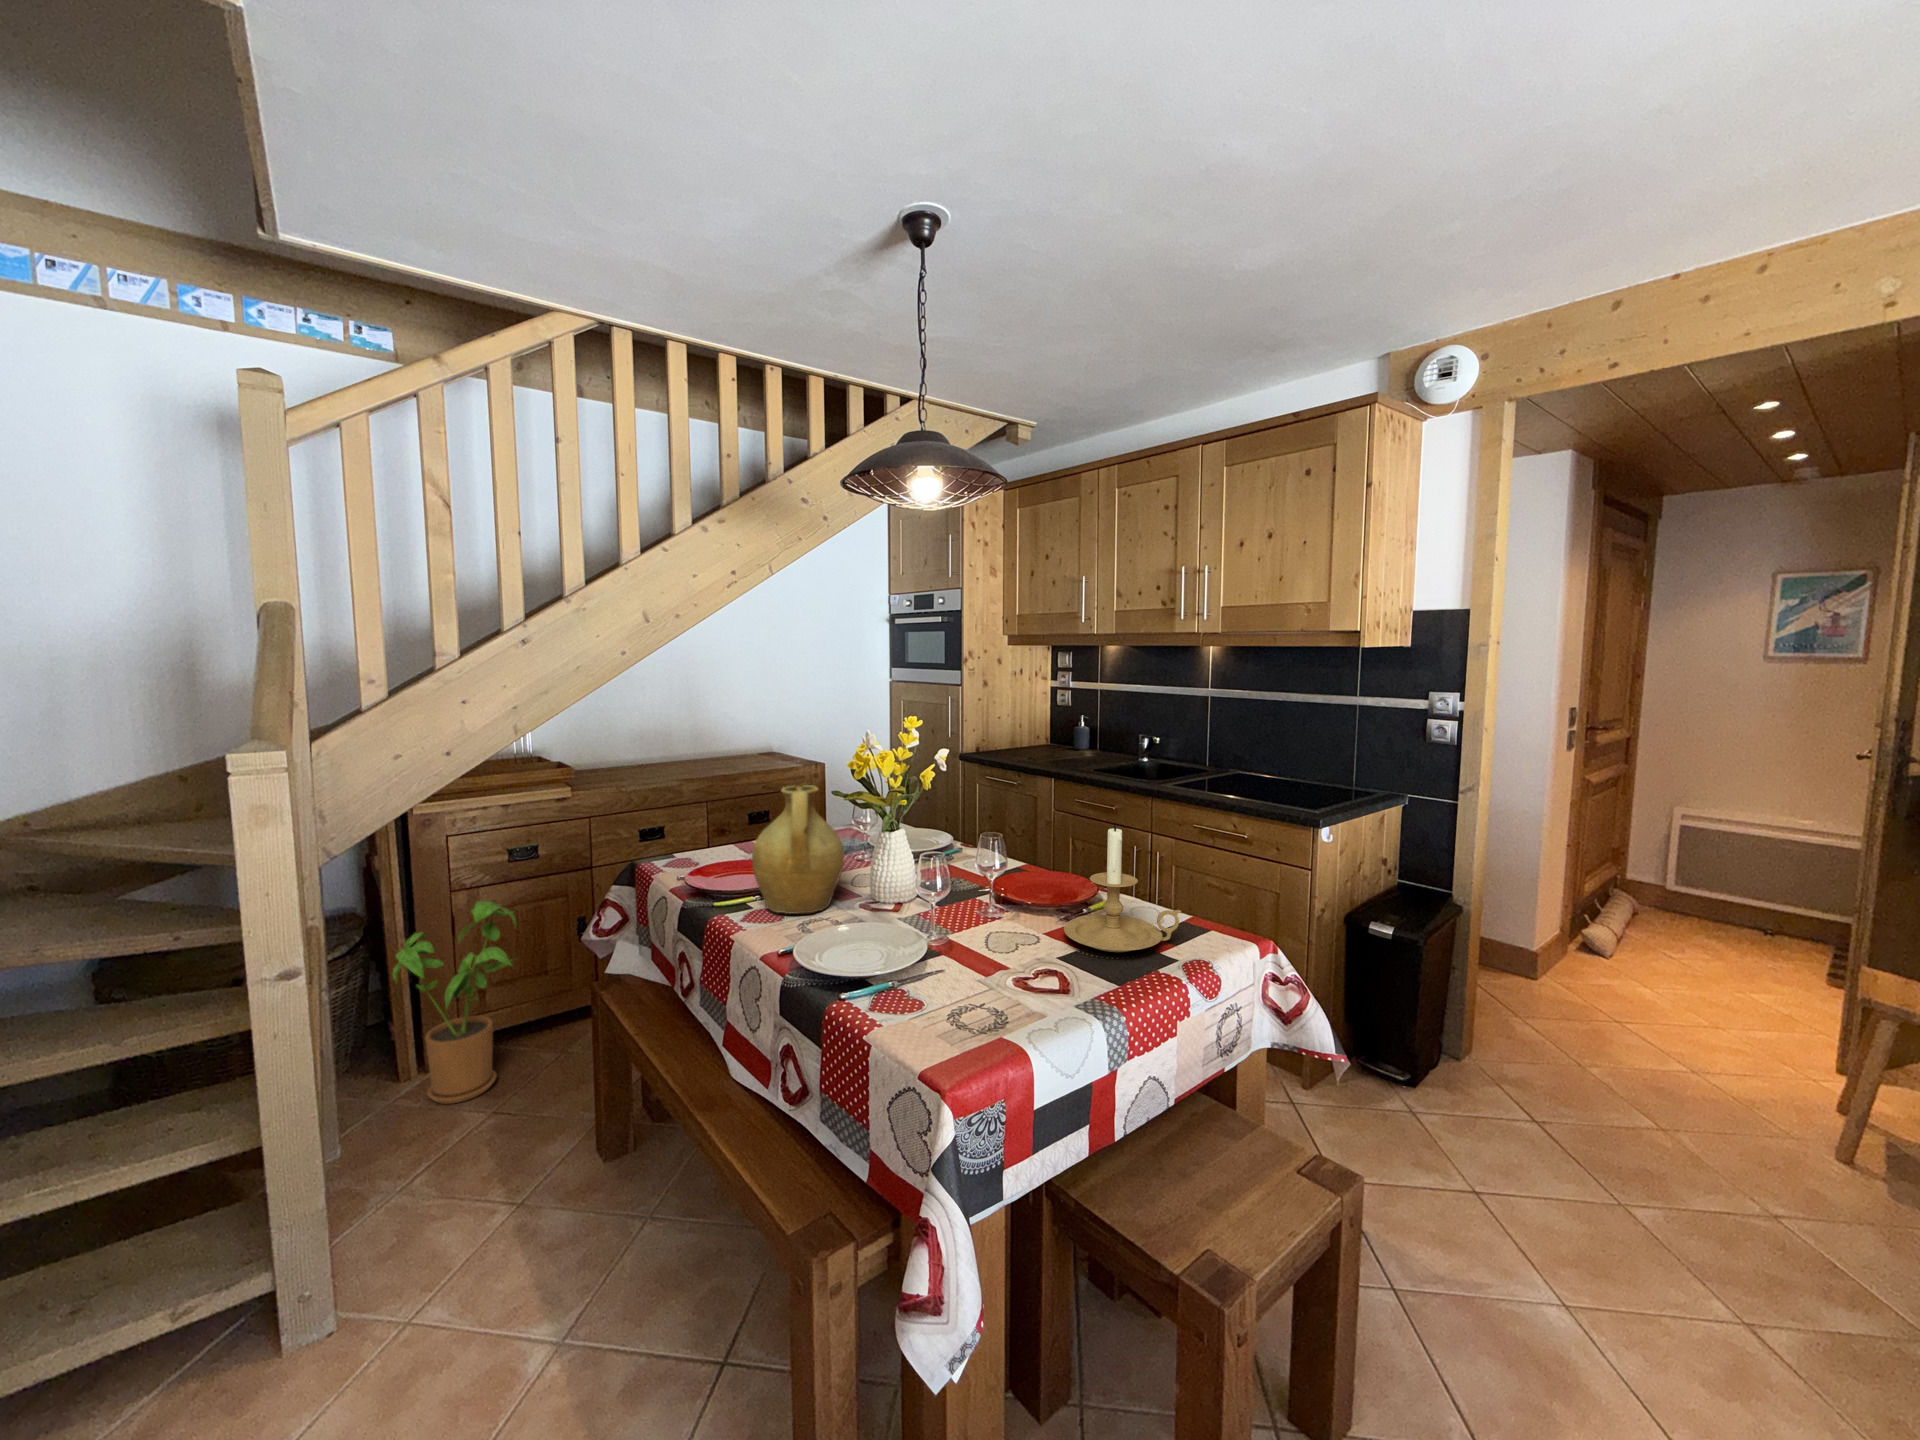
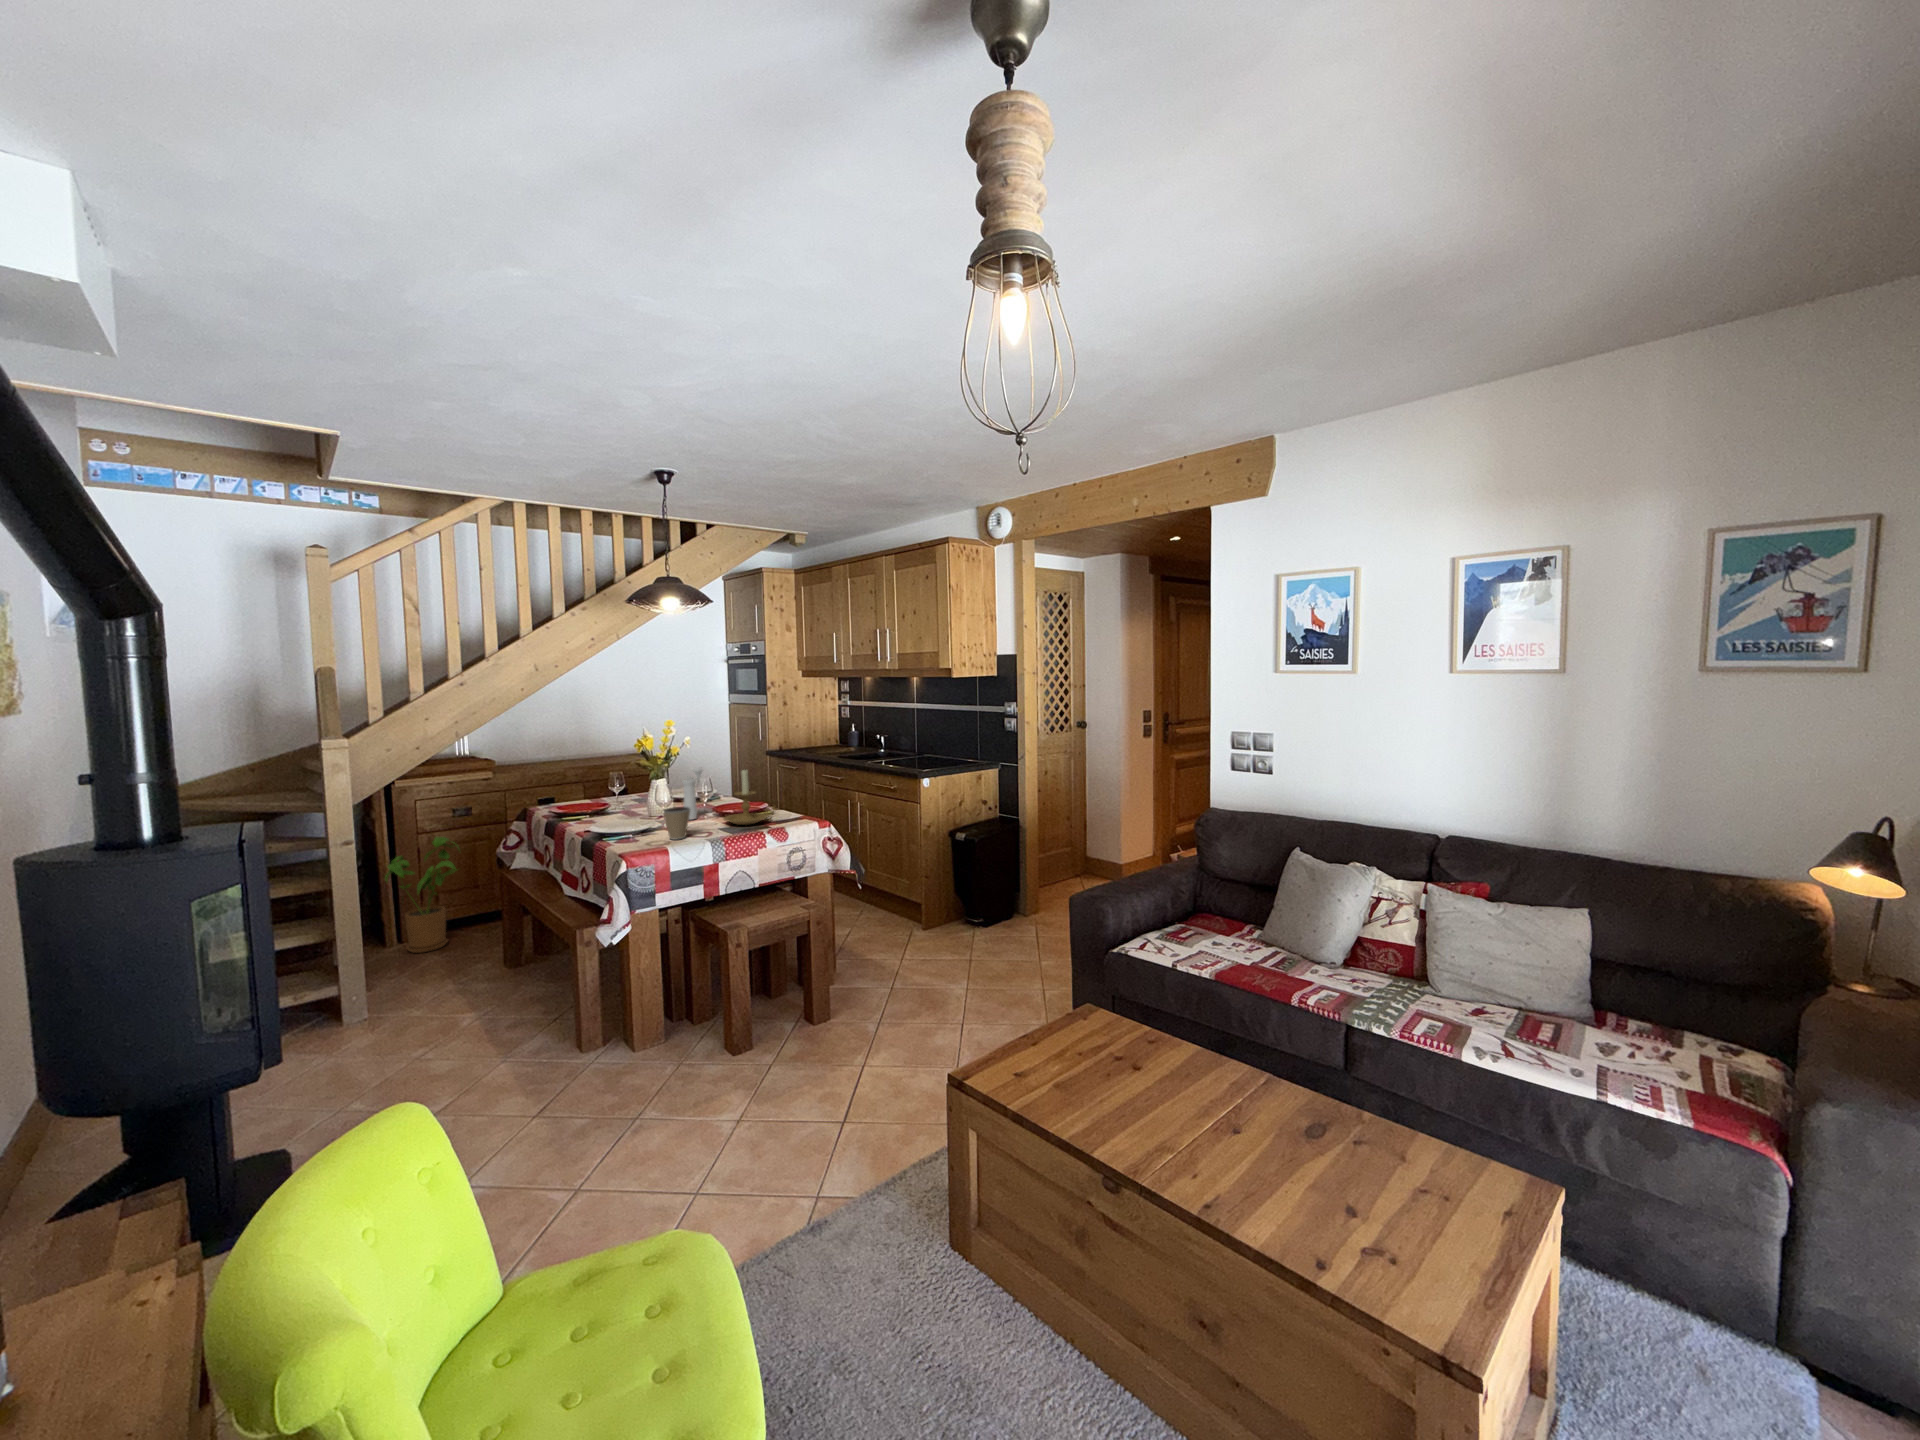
pitcher: present [752,785,844,914] -> none [580,756,630,818]
pepper mill: none [965,812,993,927] -> present [683,767,703,820]
coffee cup: none [979,922,1042,1007] -> present [663,807,690,840]

